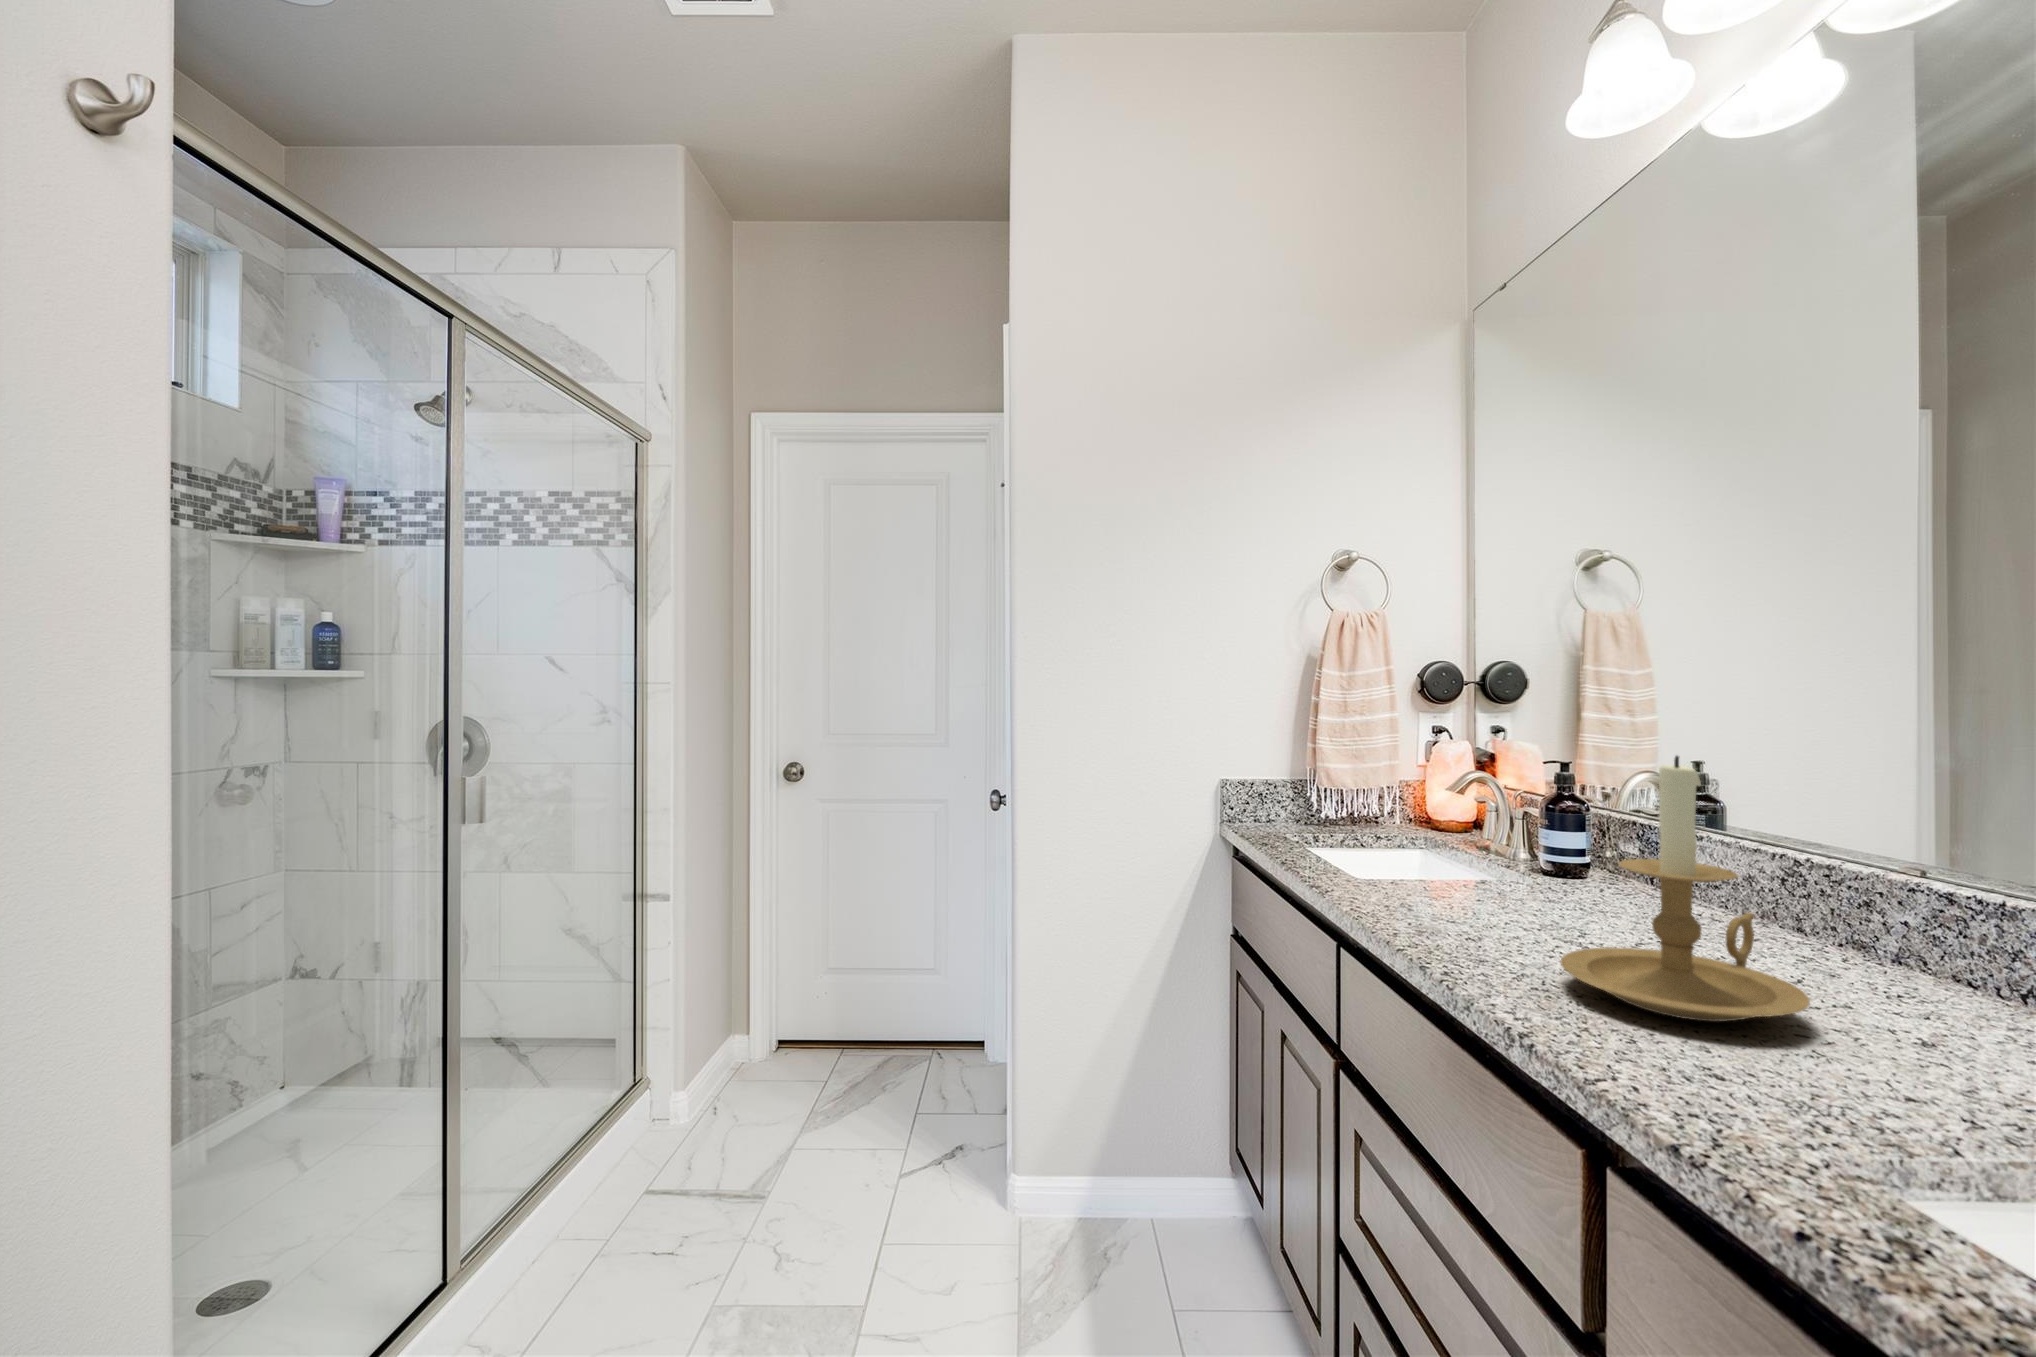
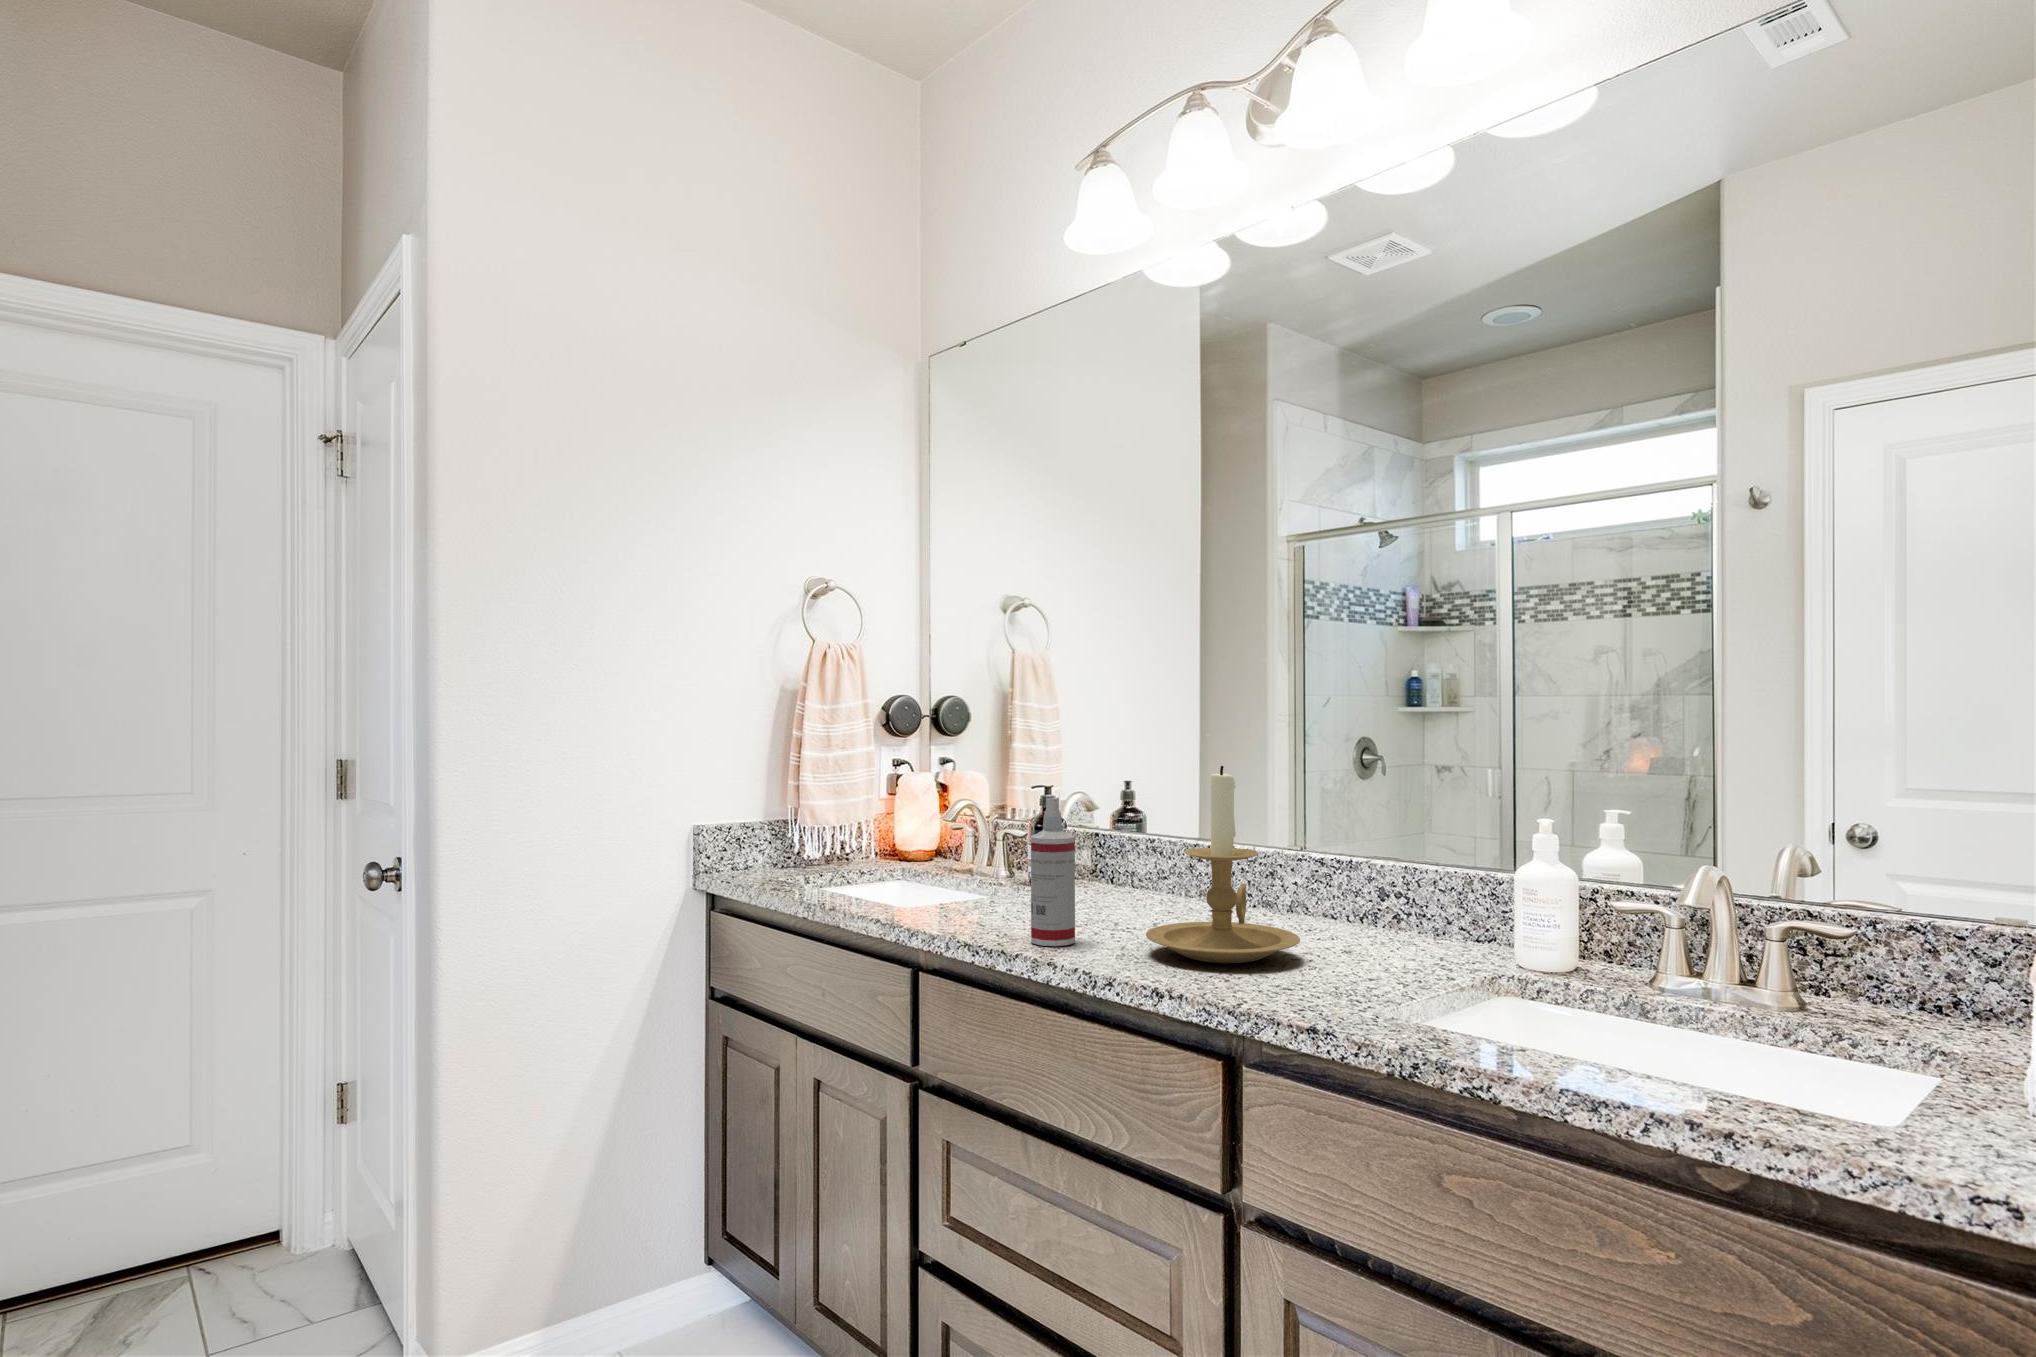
spray bottle: none [1435,780,1492,948] -> present [1031,797,1075,946]

